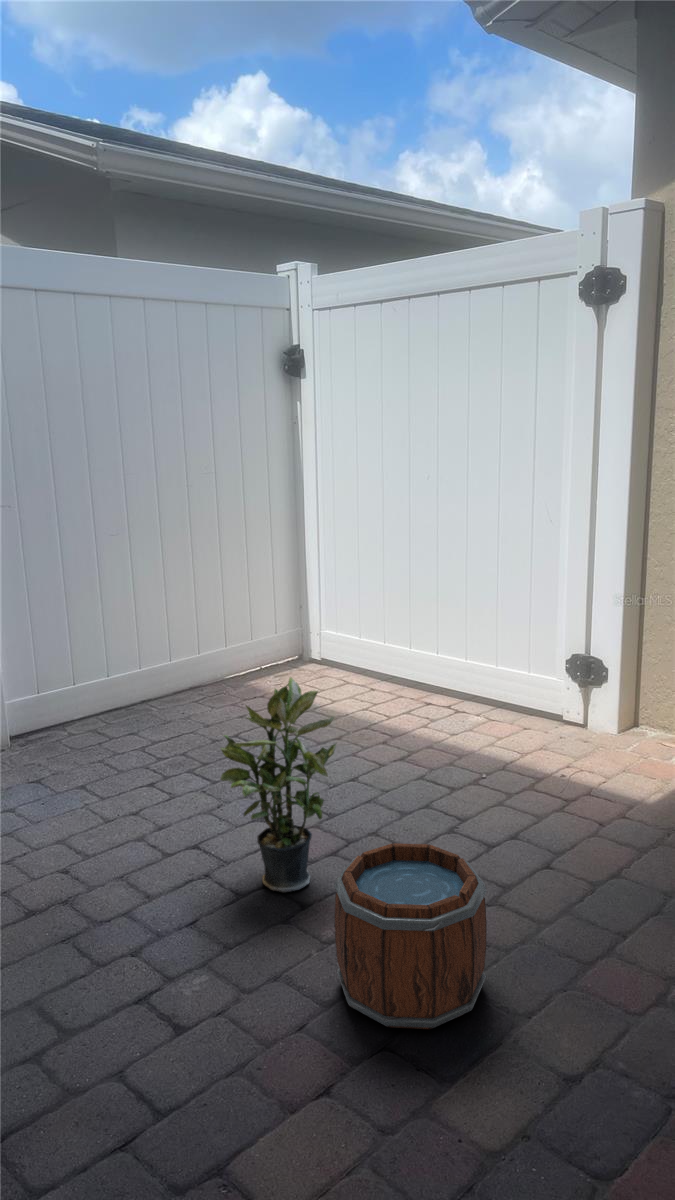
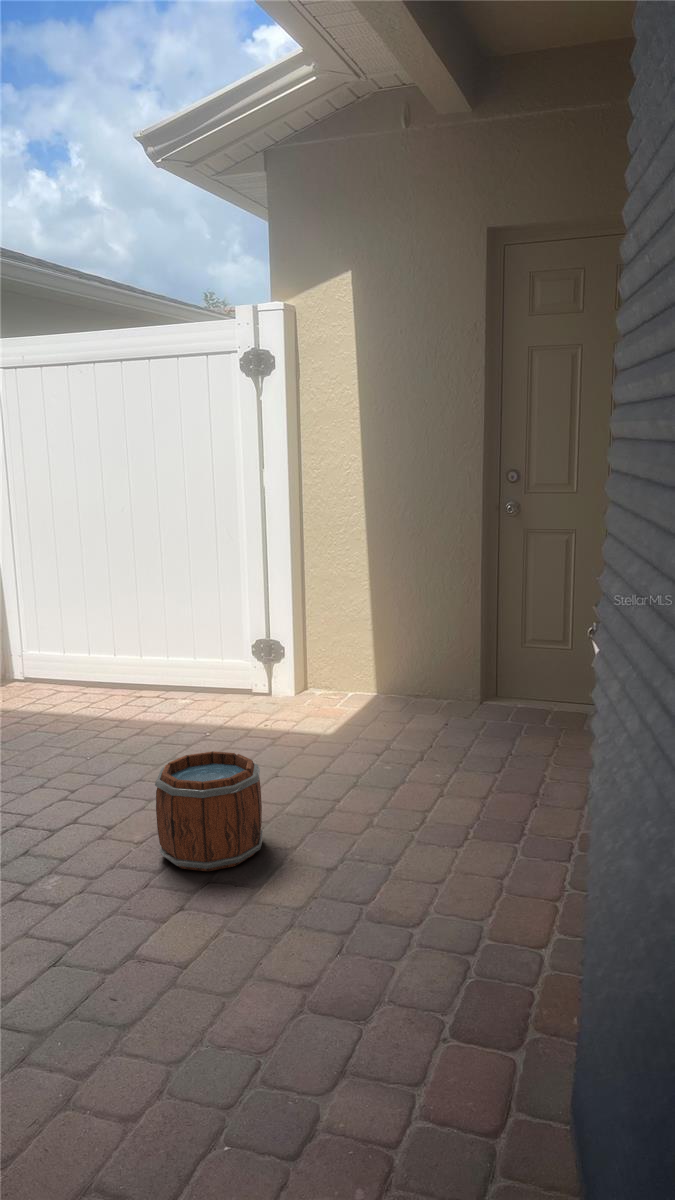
potted plant: present [220,677,336,893] -> none [25,655,120,825]

